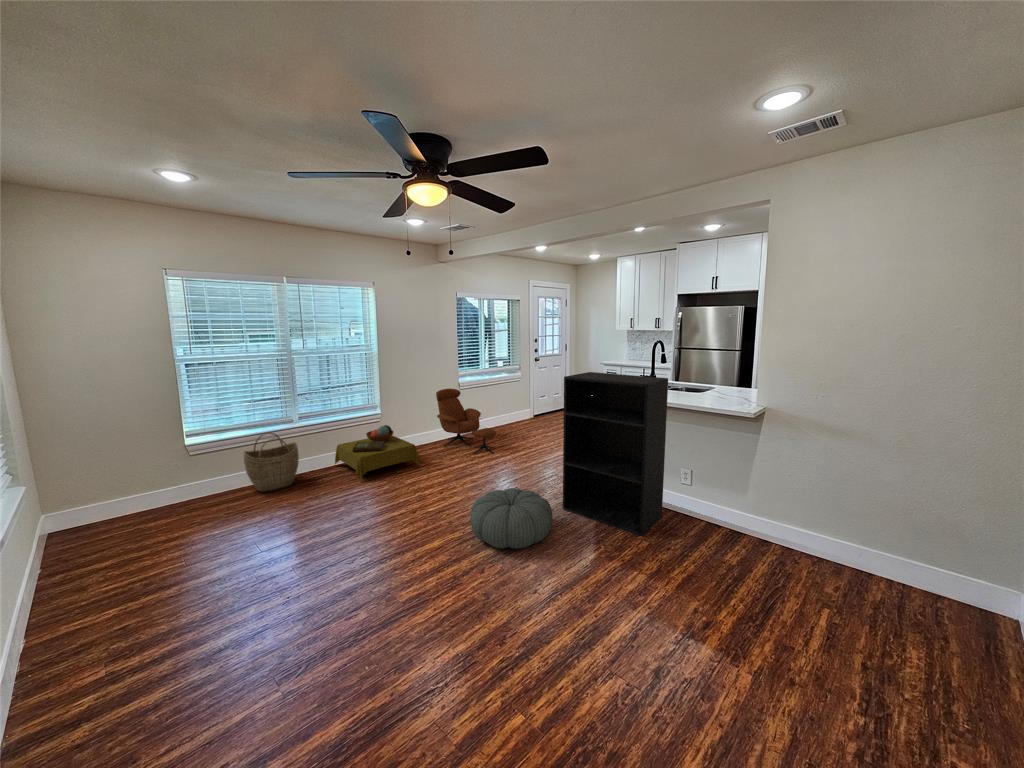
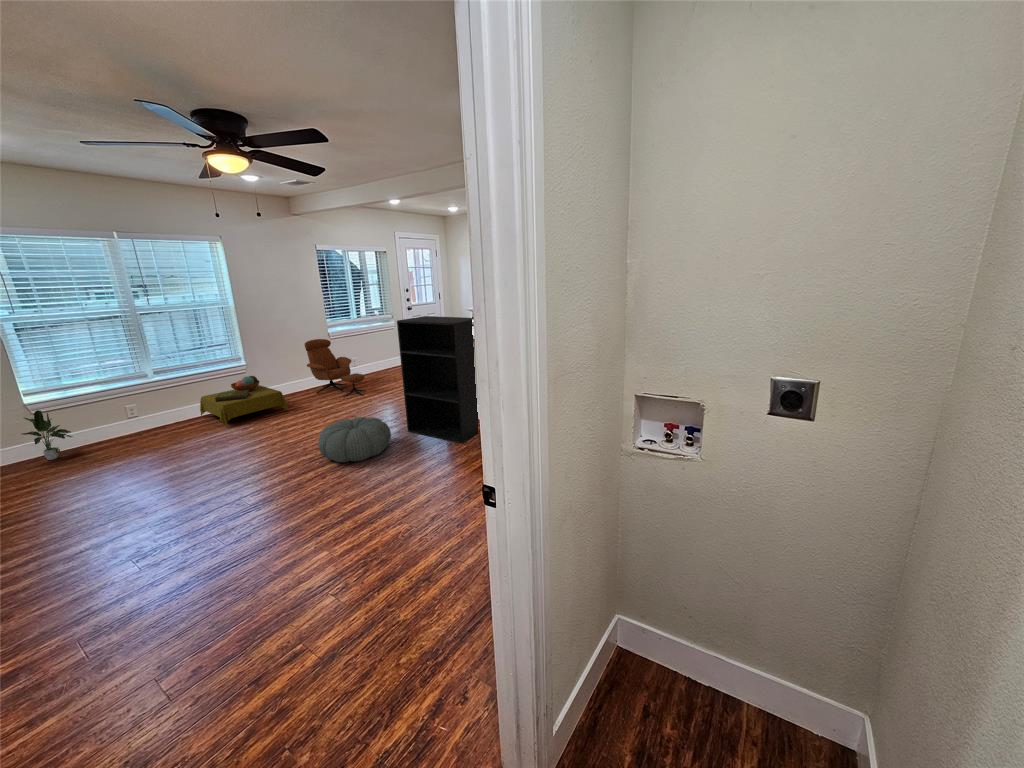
woven basket: present [244,432,299,492] -> none [94,388,158,444]
potted plant: none [177,452,222,505] -> present [22,410,72,460]

